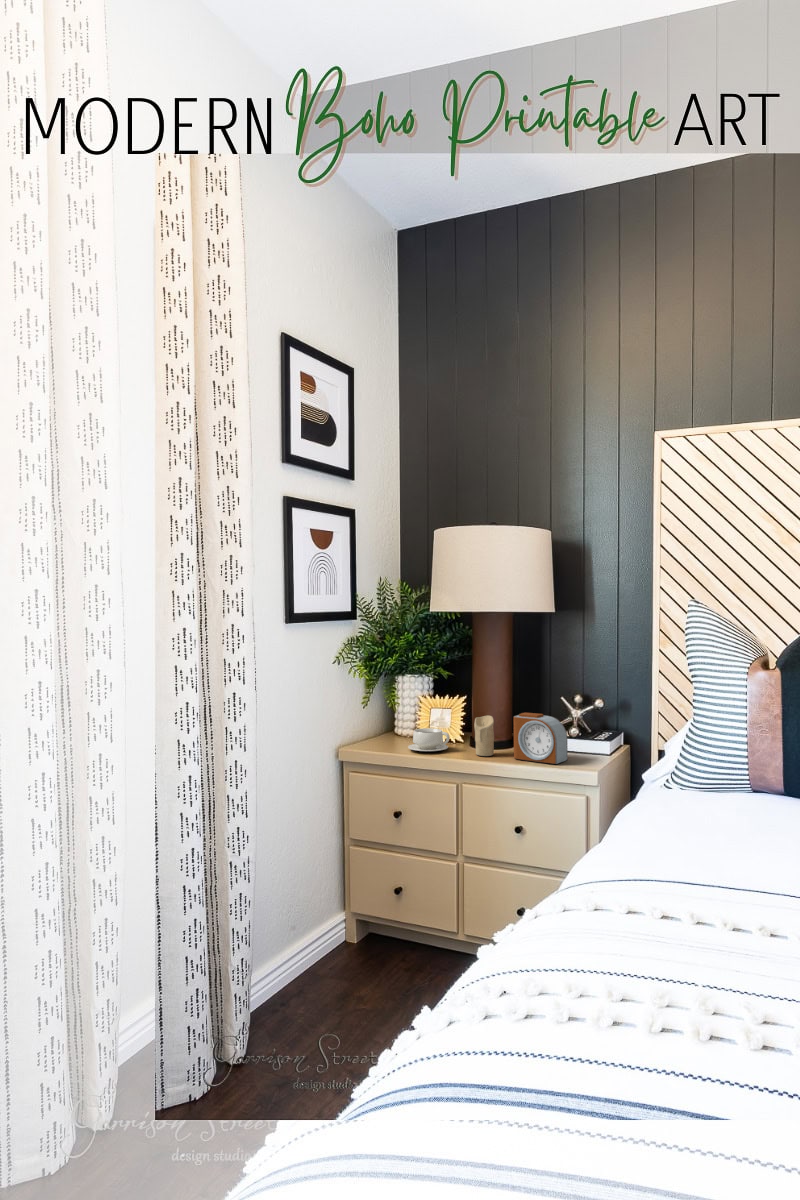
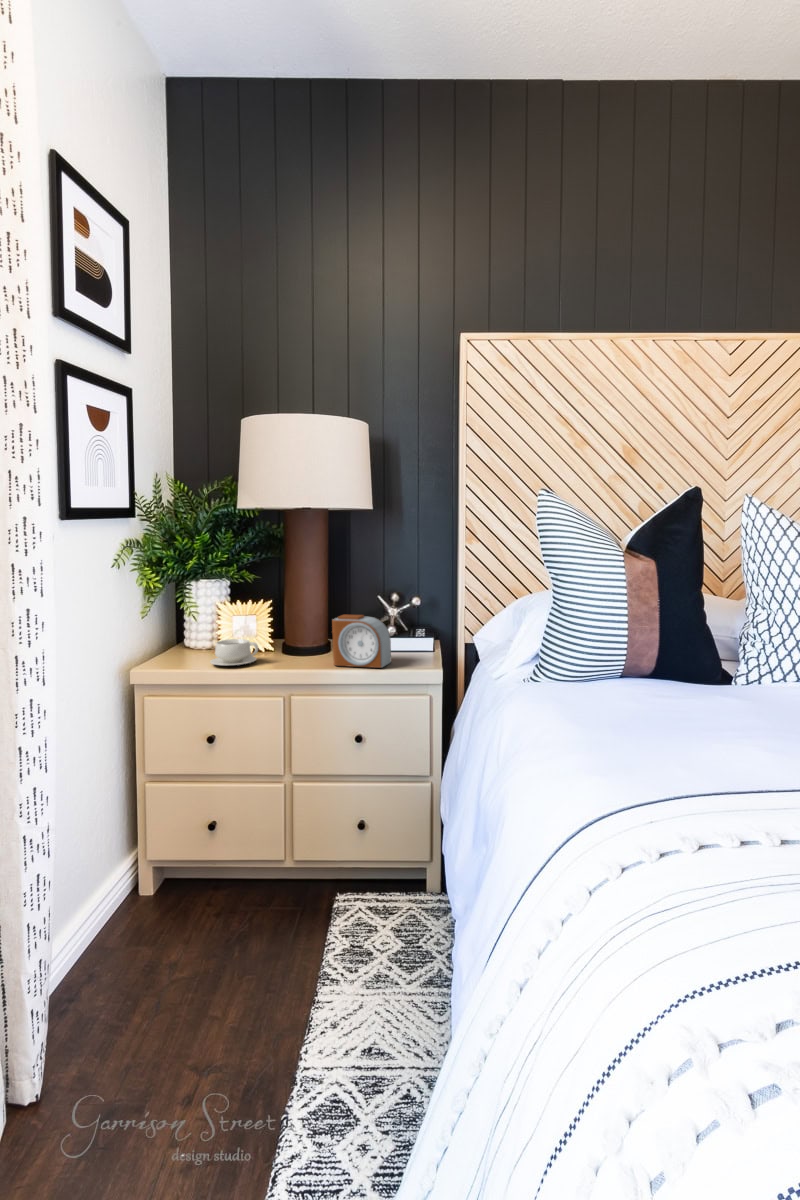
candle: present [474,715,494,756] -> none [287,620,310,665]

